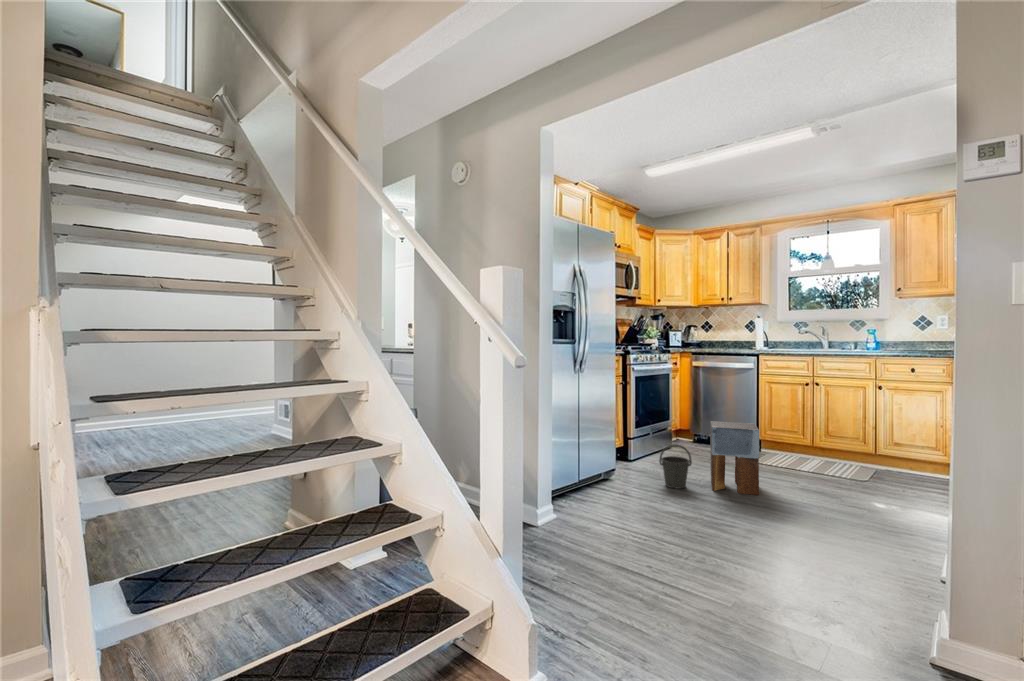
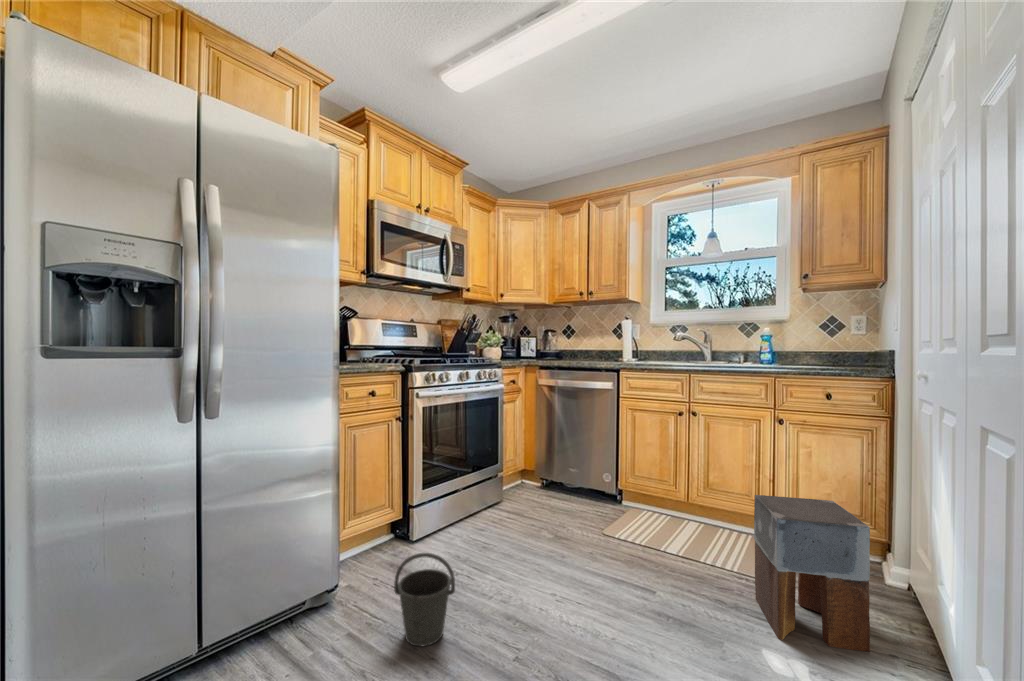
stool: present [710,421,759,495] -> present [754,495,870,652]

